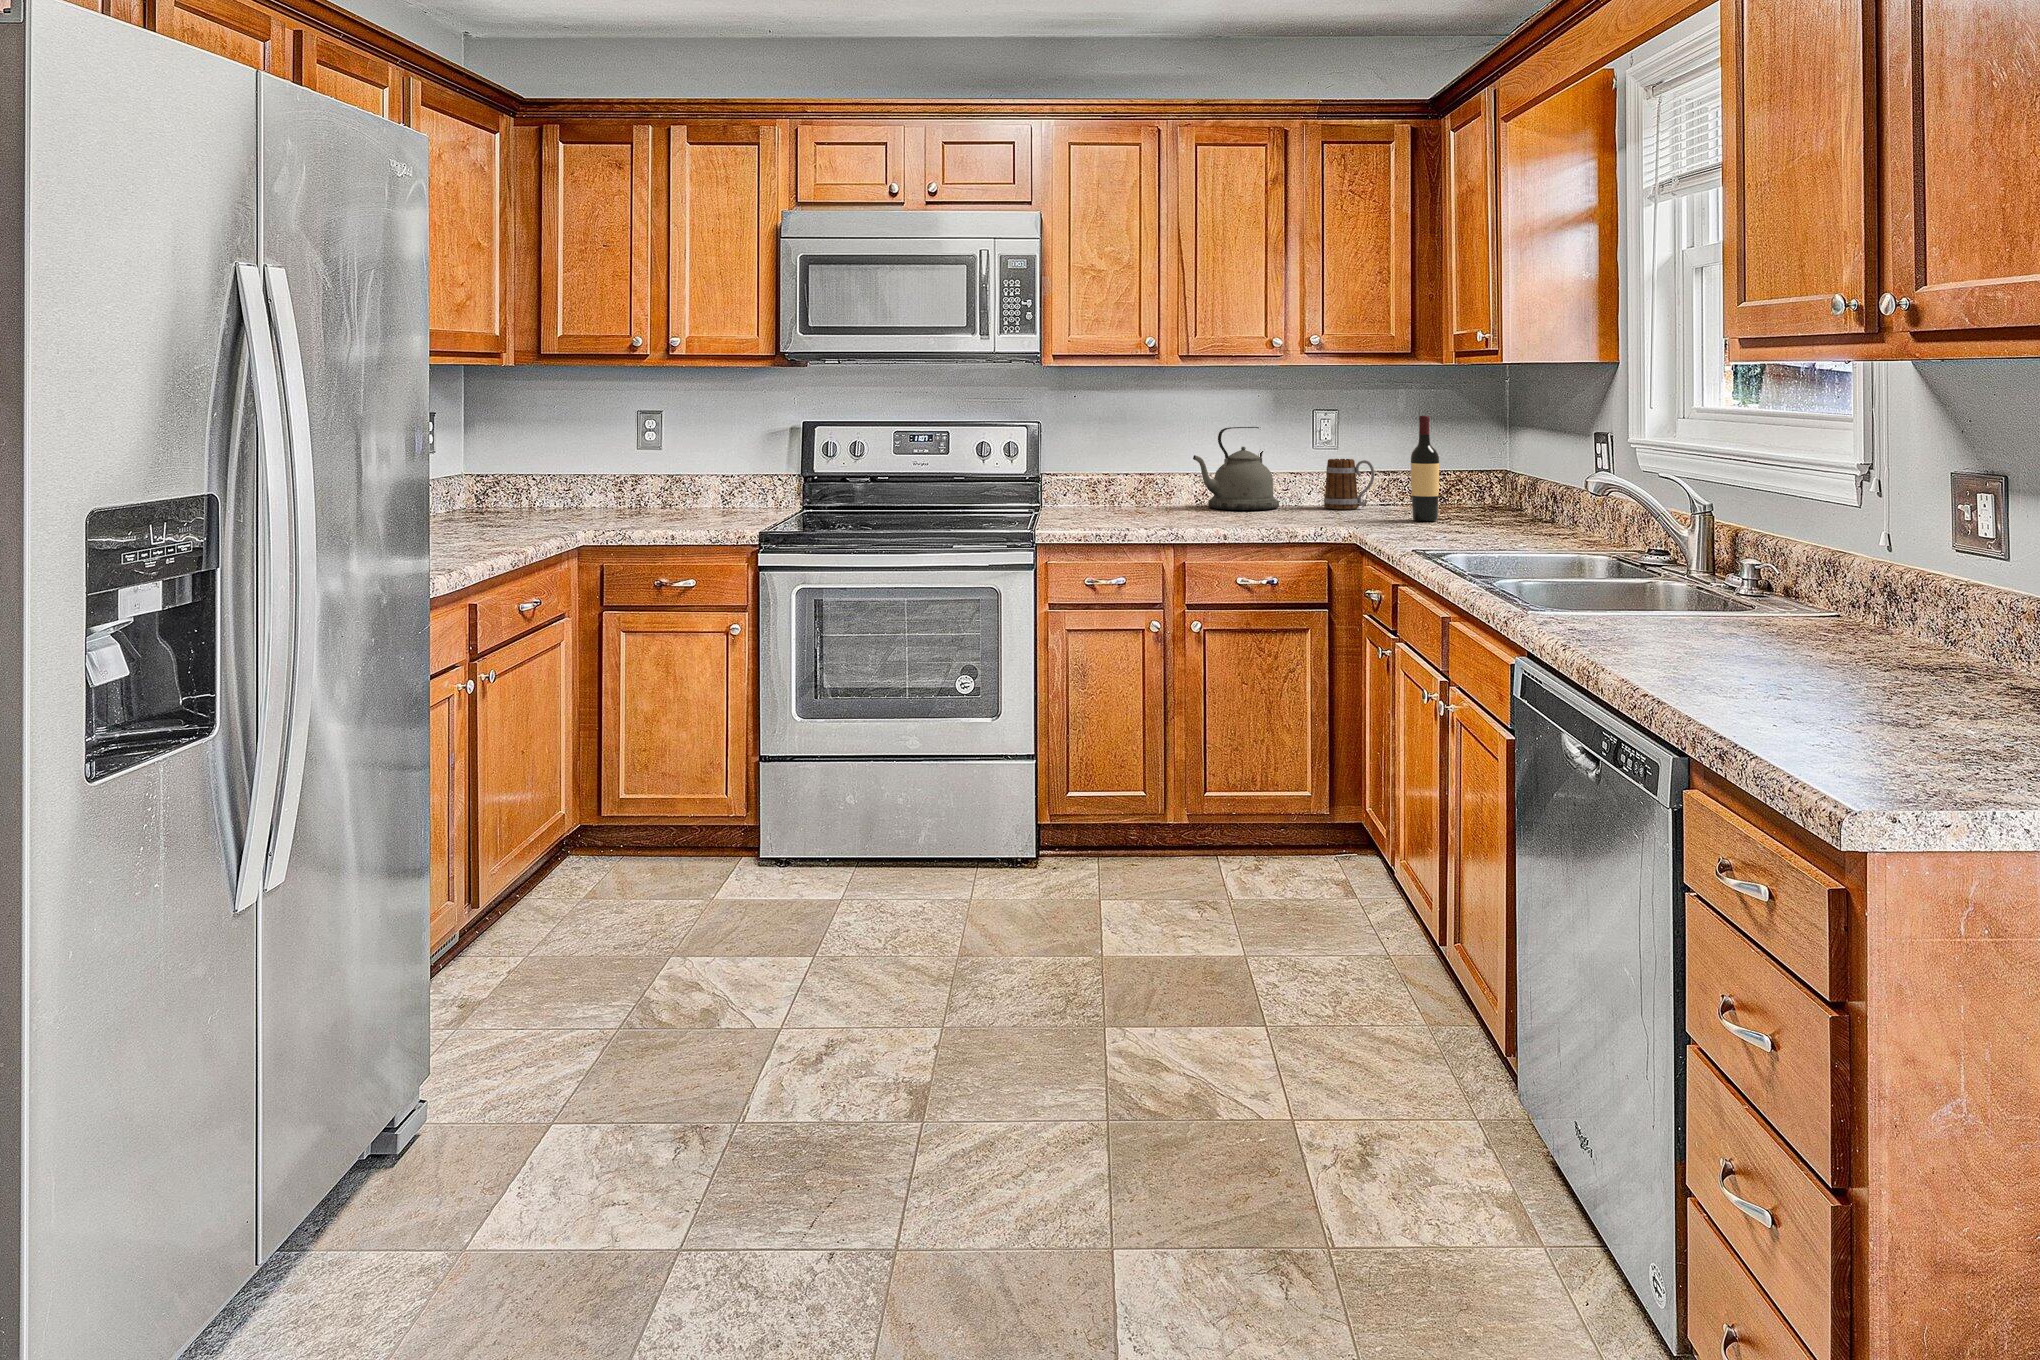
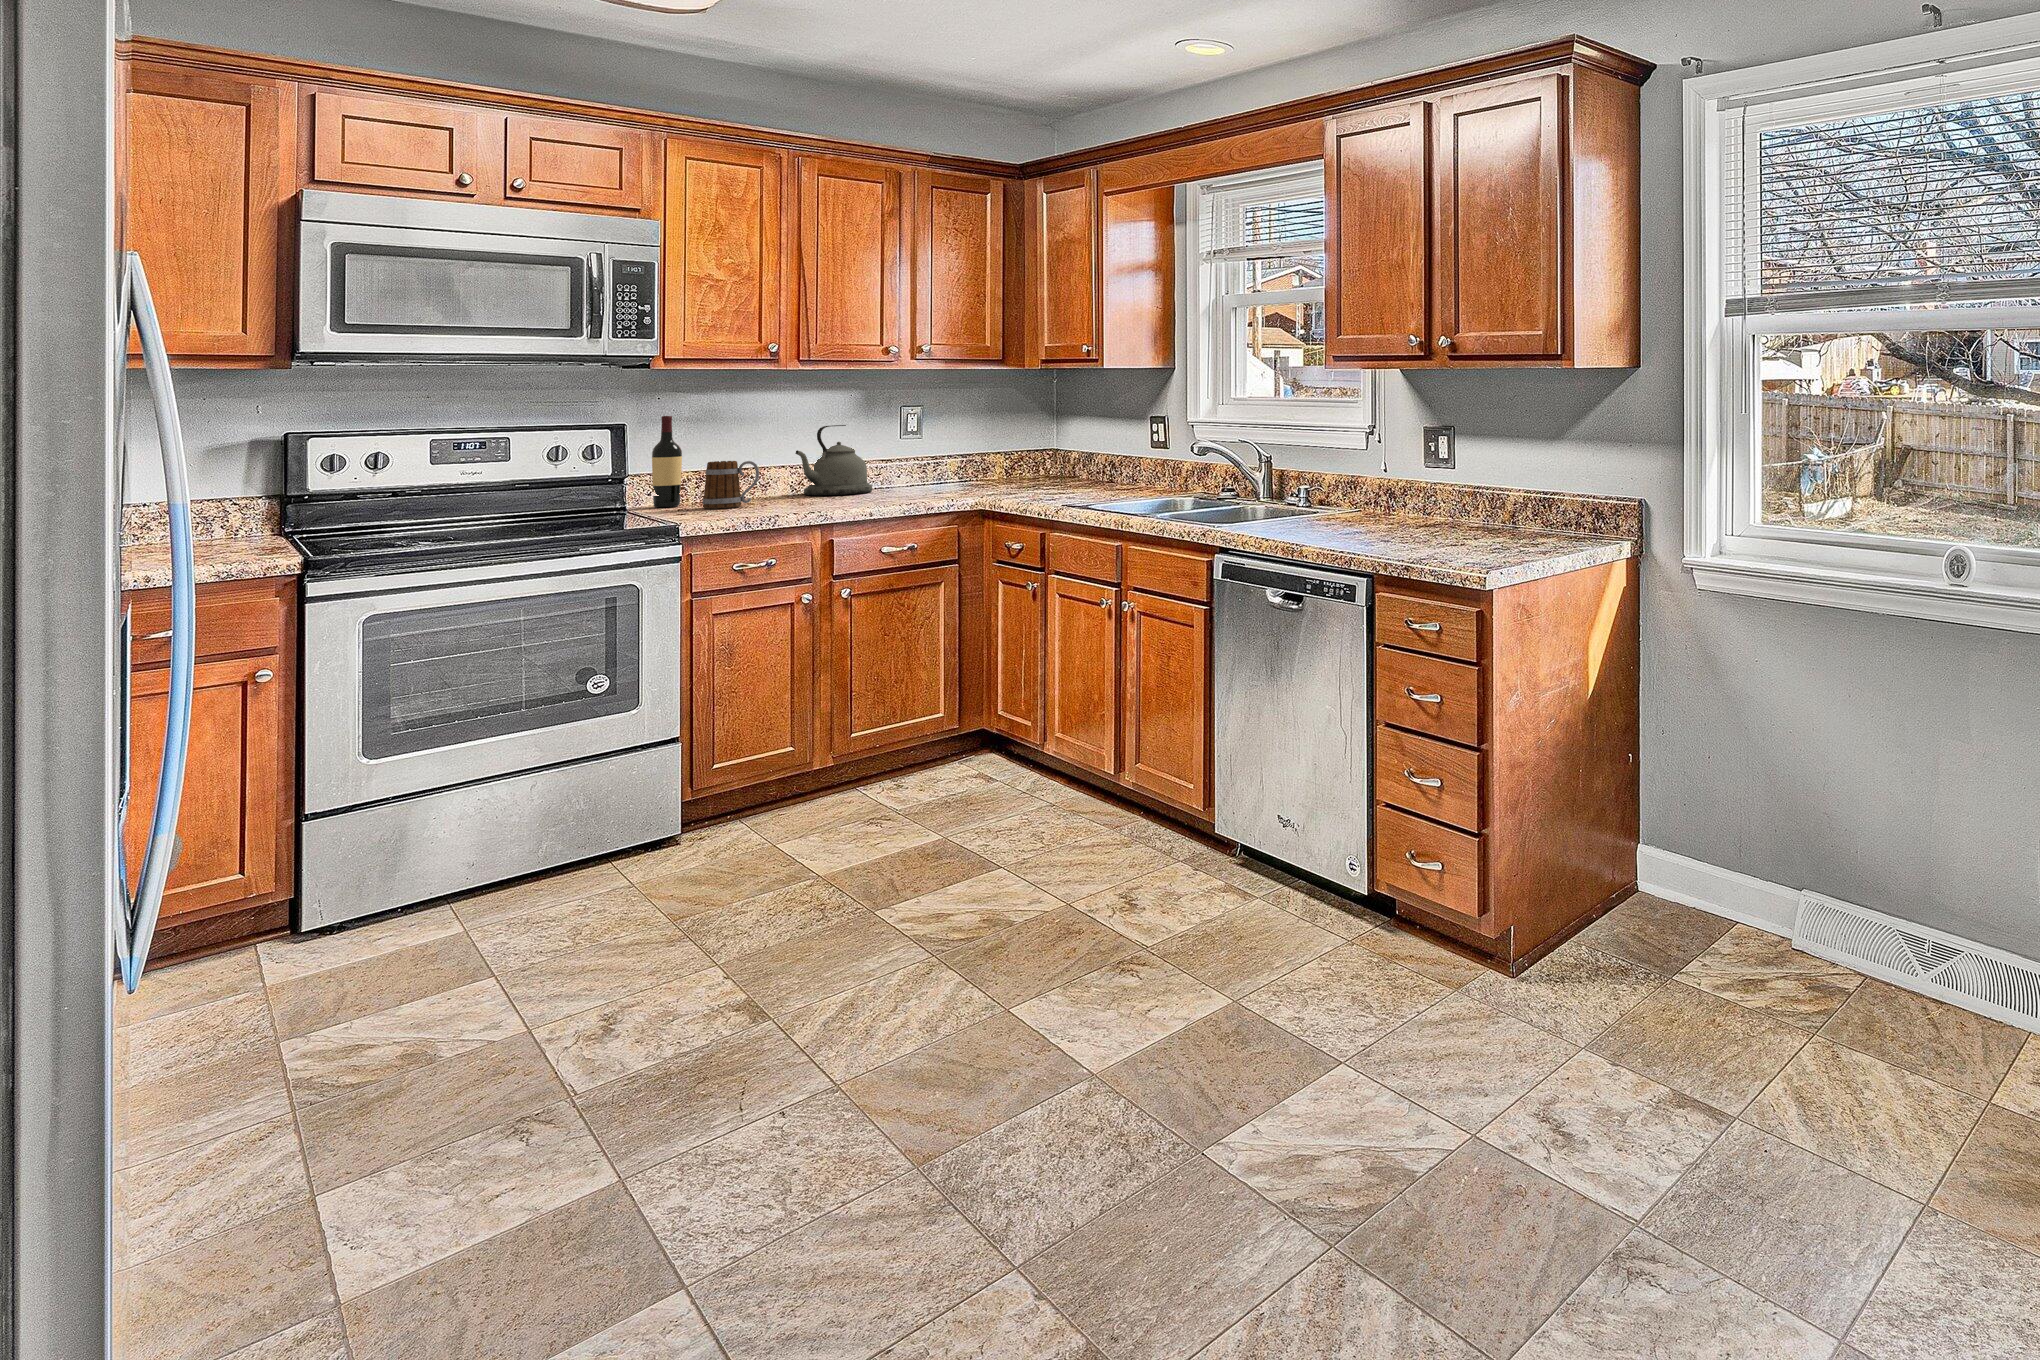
wine bottle: present [1411,416,1439,521] -> present [652,416,682,507]
mug: present [1324,459,1375,509] -> present [702,461,759,509]

